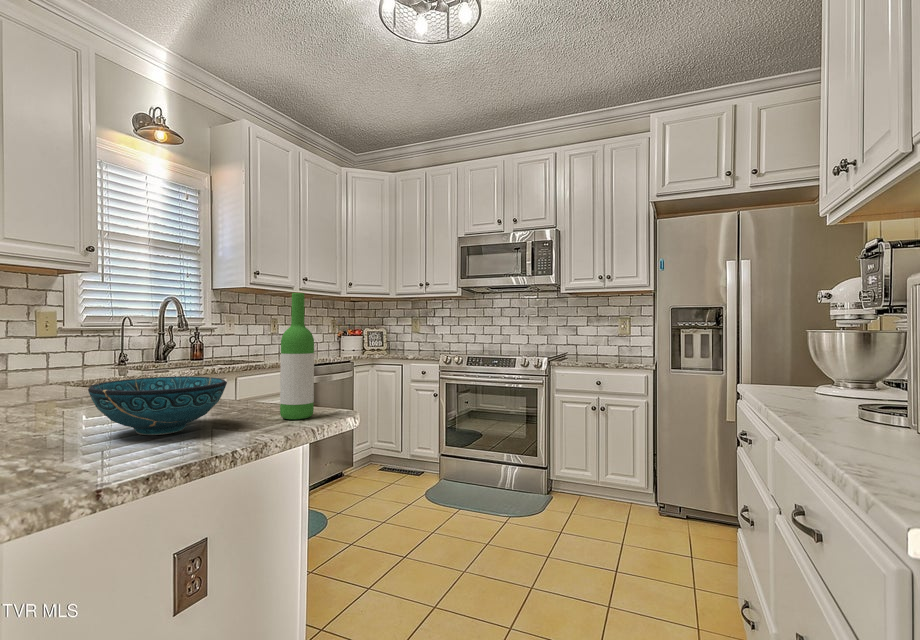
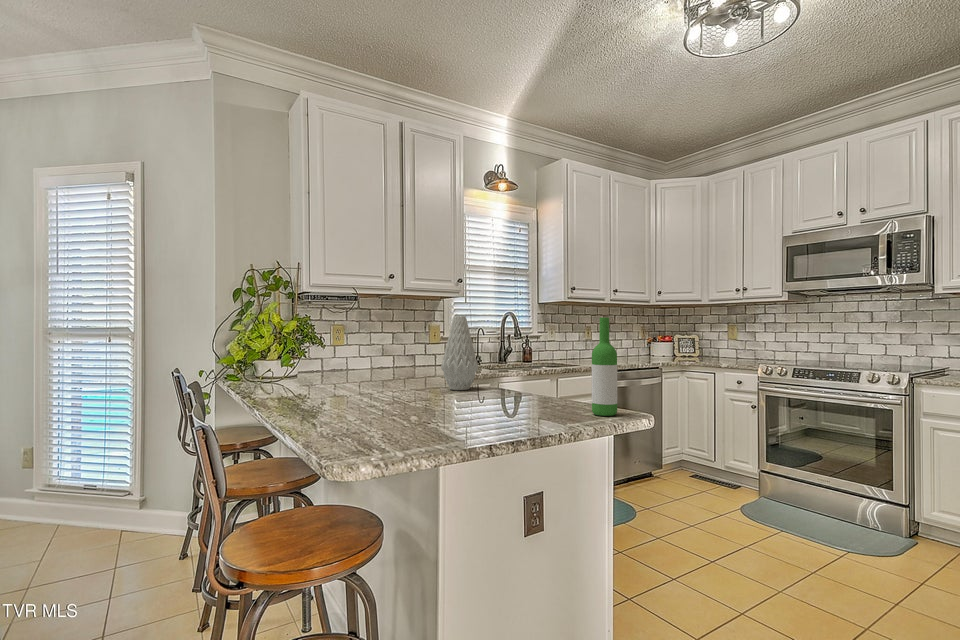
vase: none [44,292,111,401] -> present [441,316,478,390]
decorative bowl: present [88,376,227,435] -> none [474,378,555,417]

